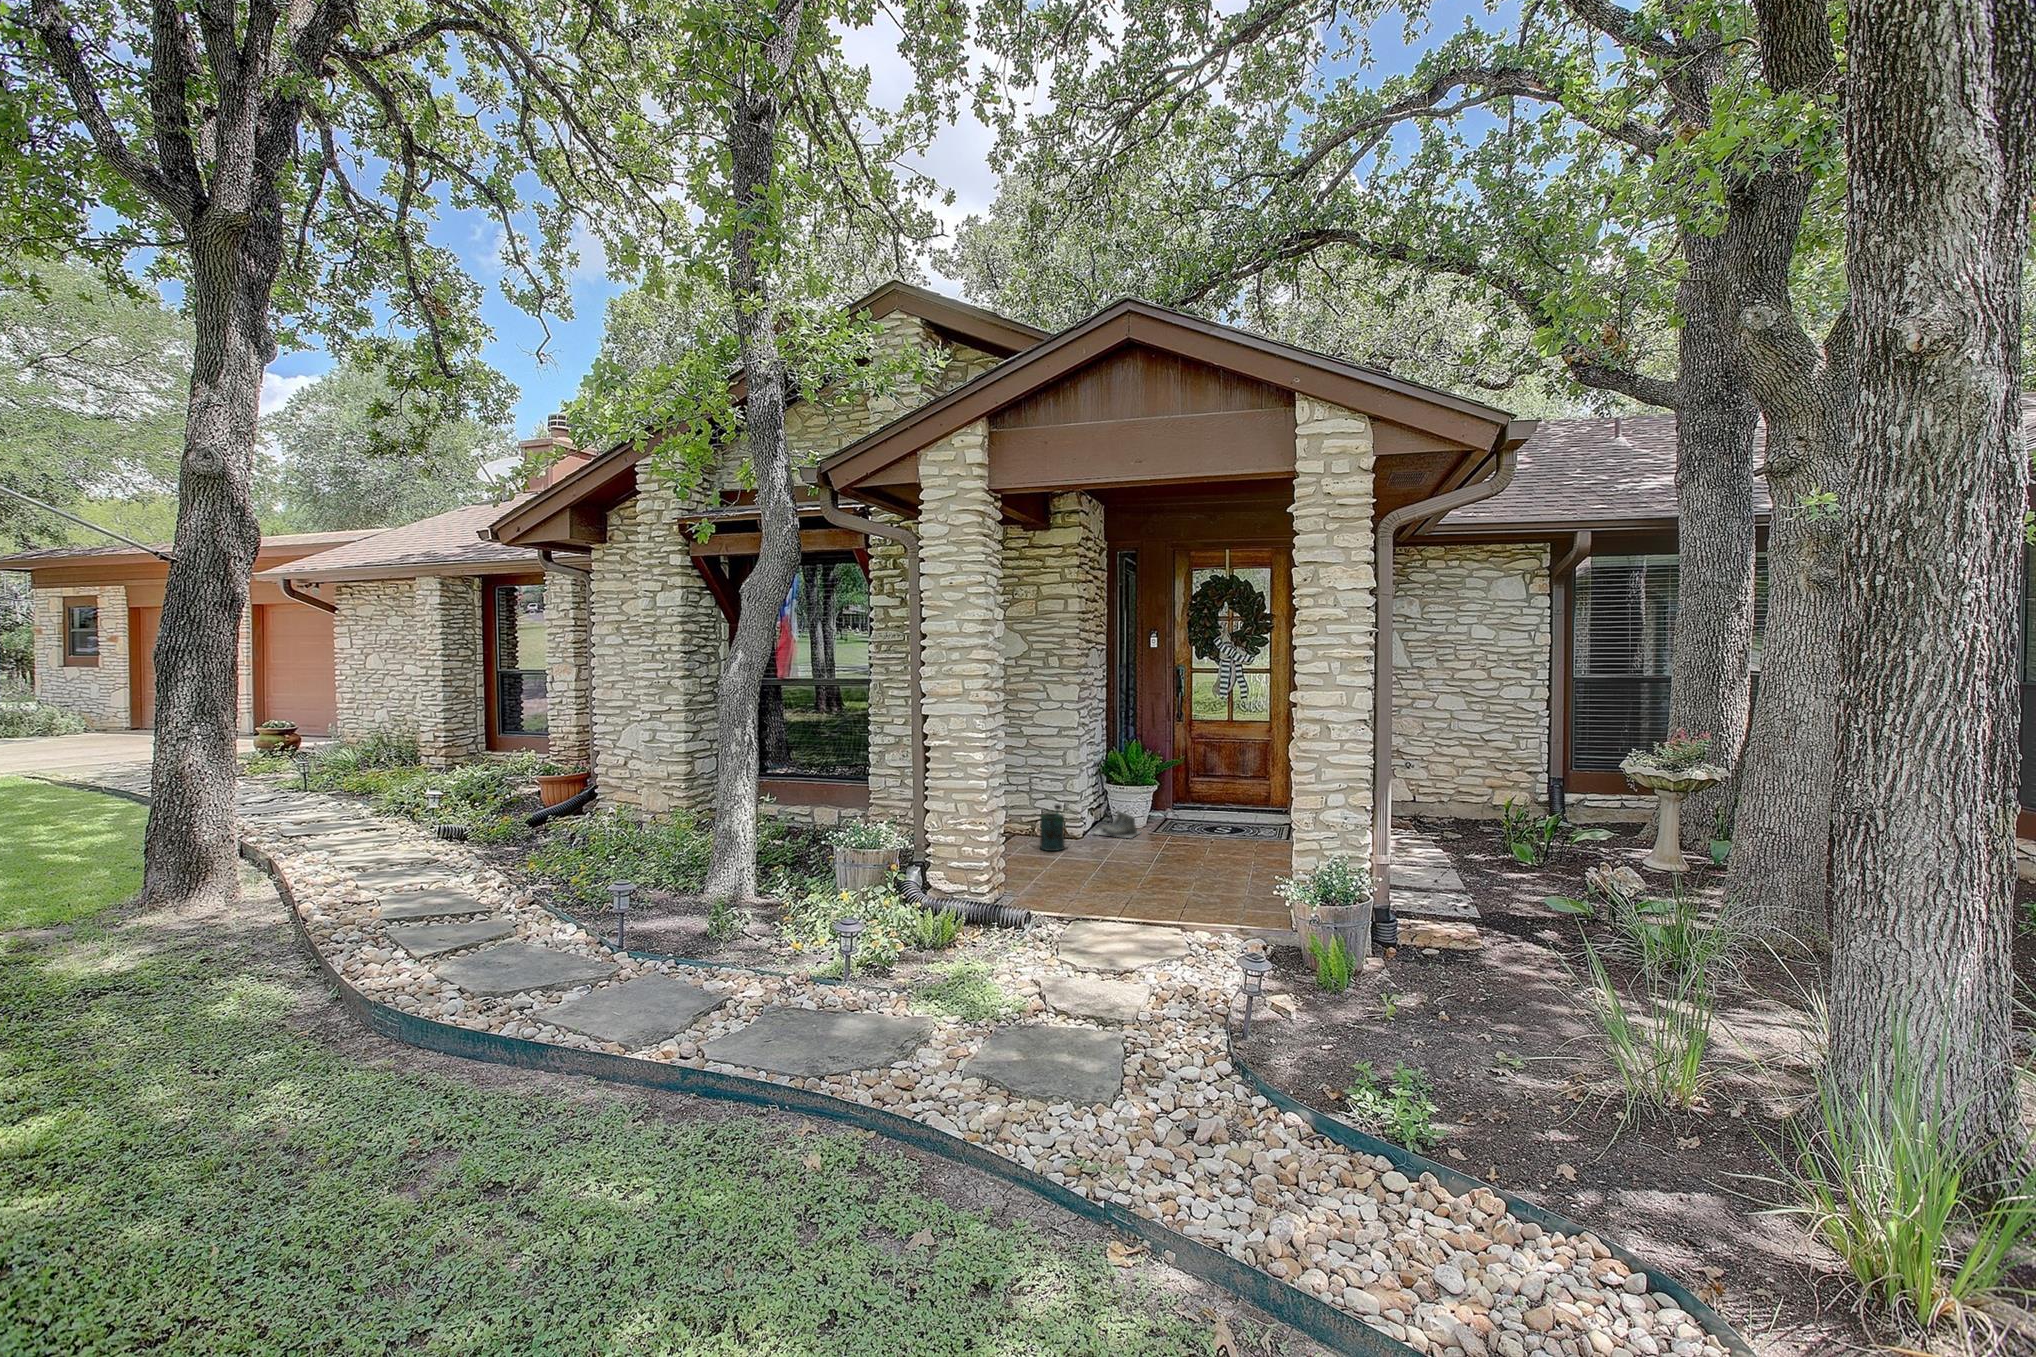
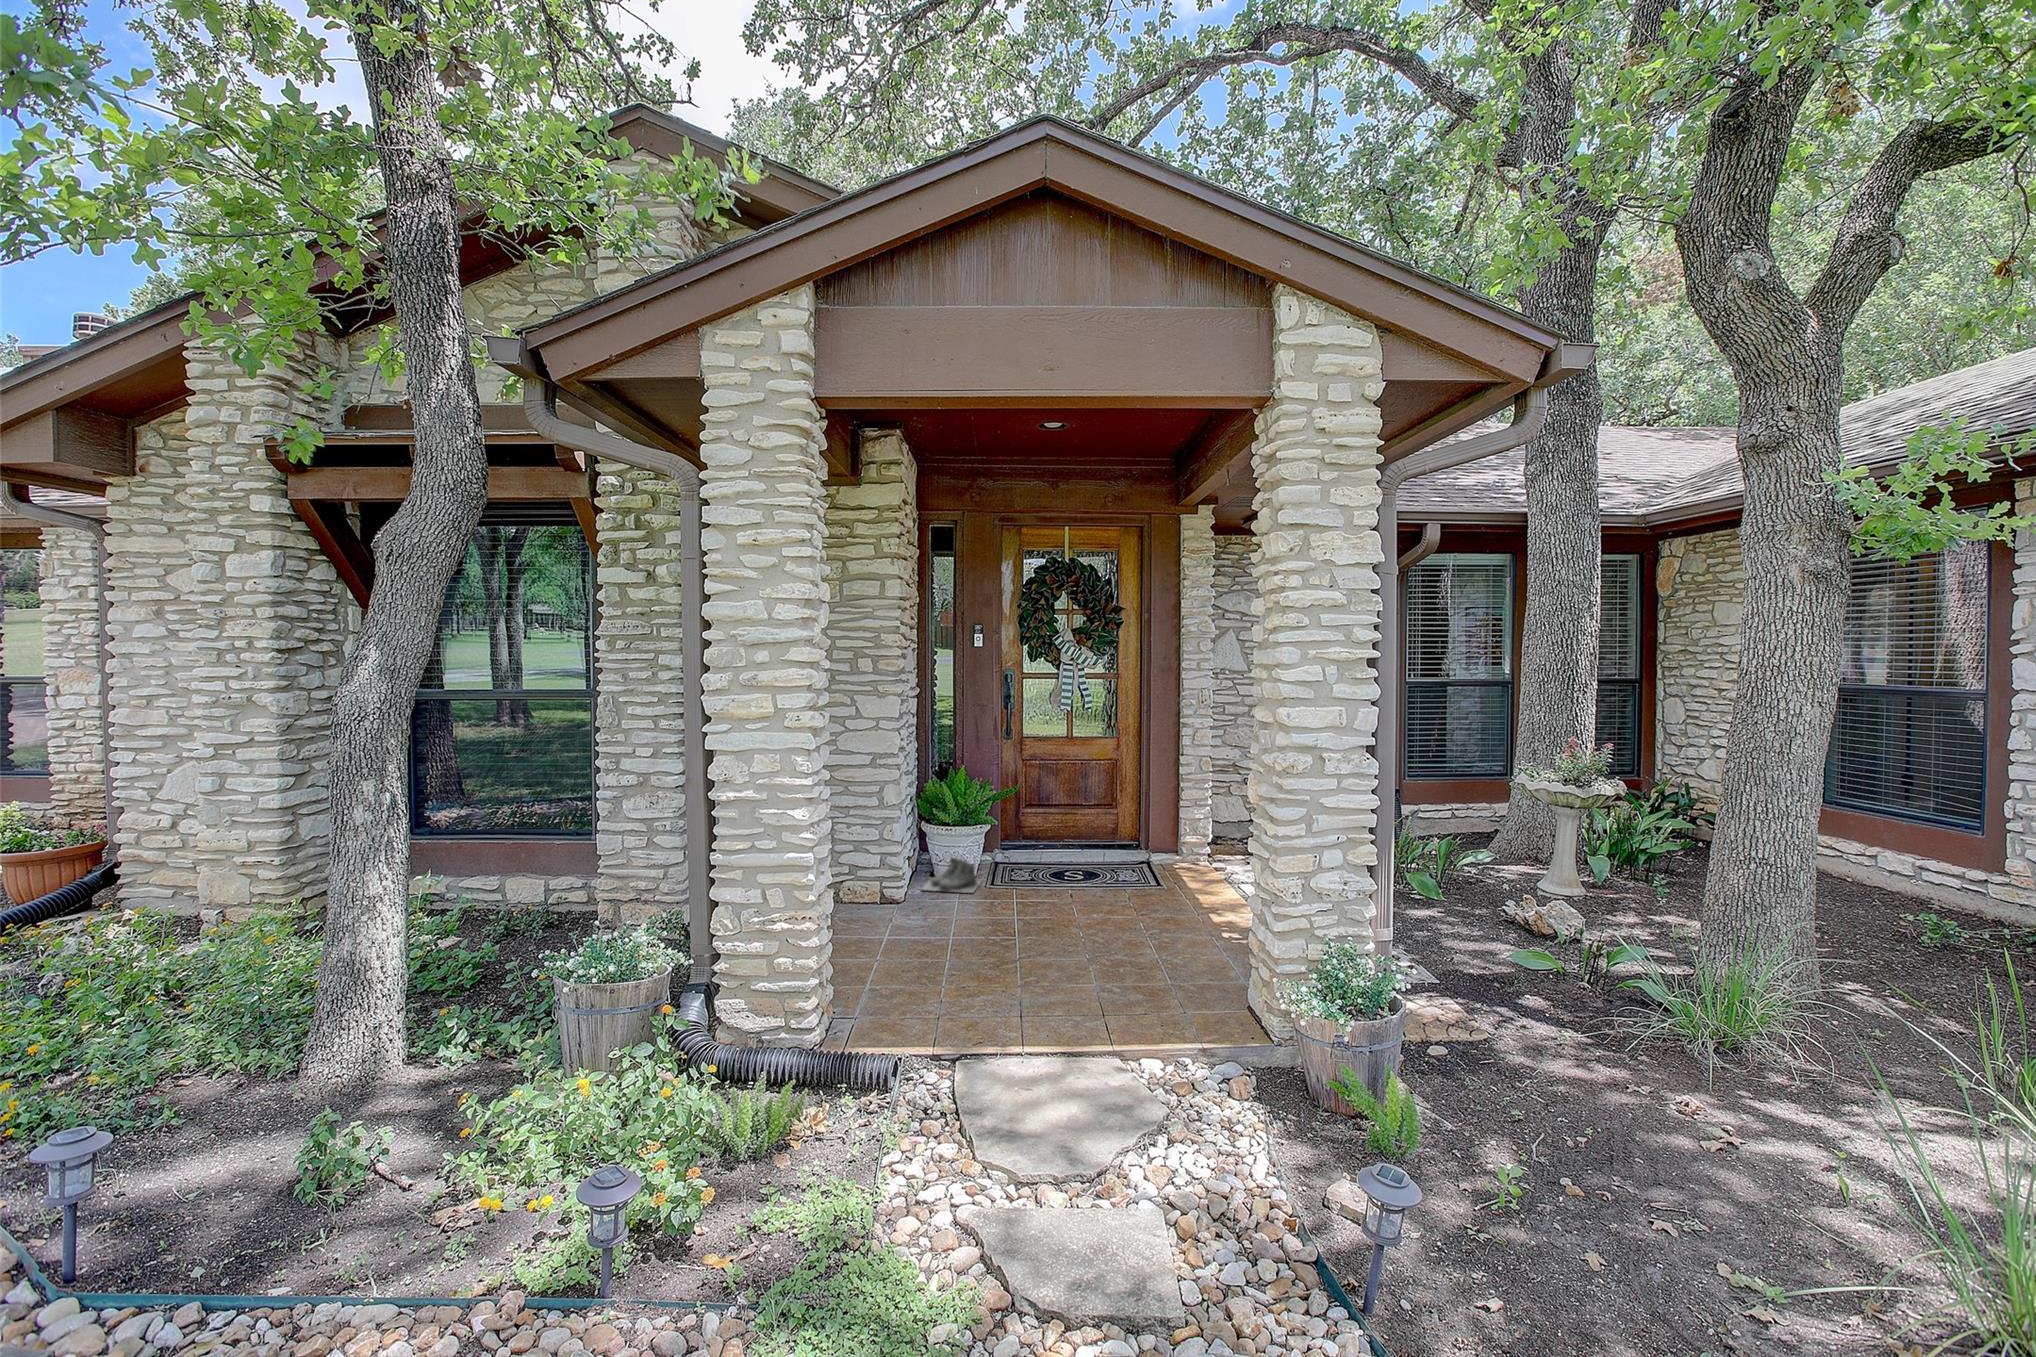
watering can: present [1040,805,1064,851] -> none [860,856,894,923]

